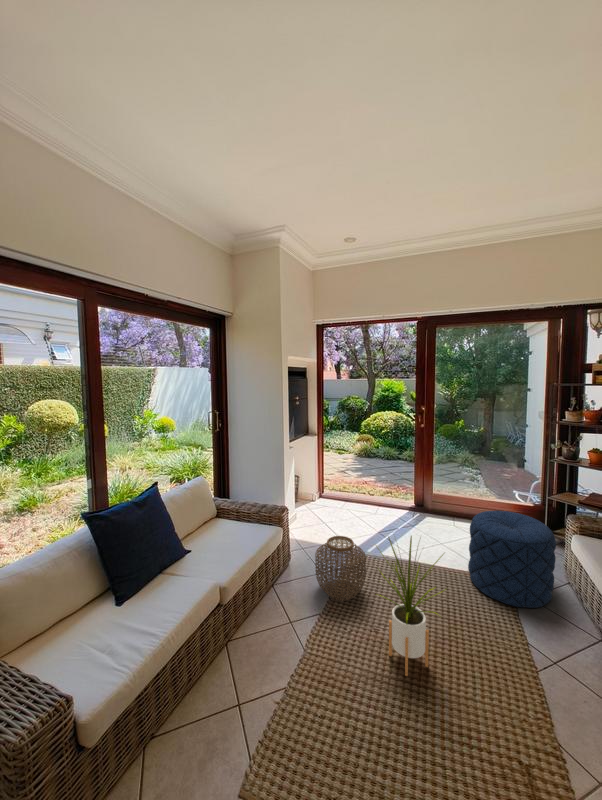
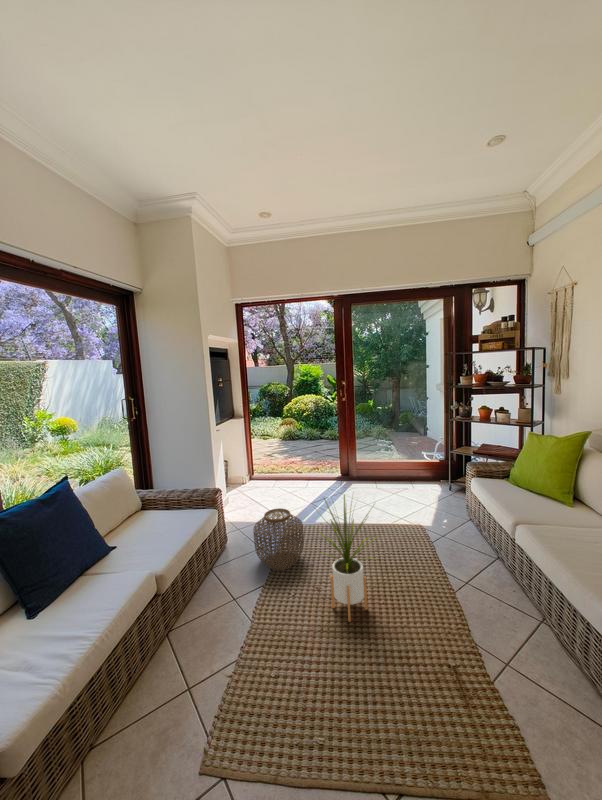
pouf: present [468,511,556,608] -> none [391,466,460,545]

